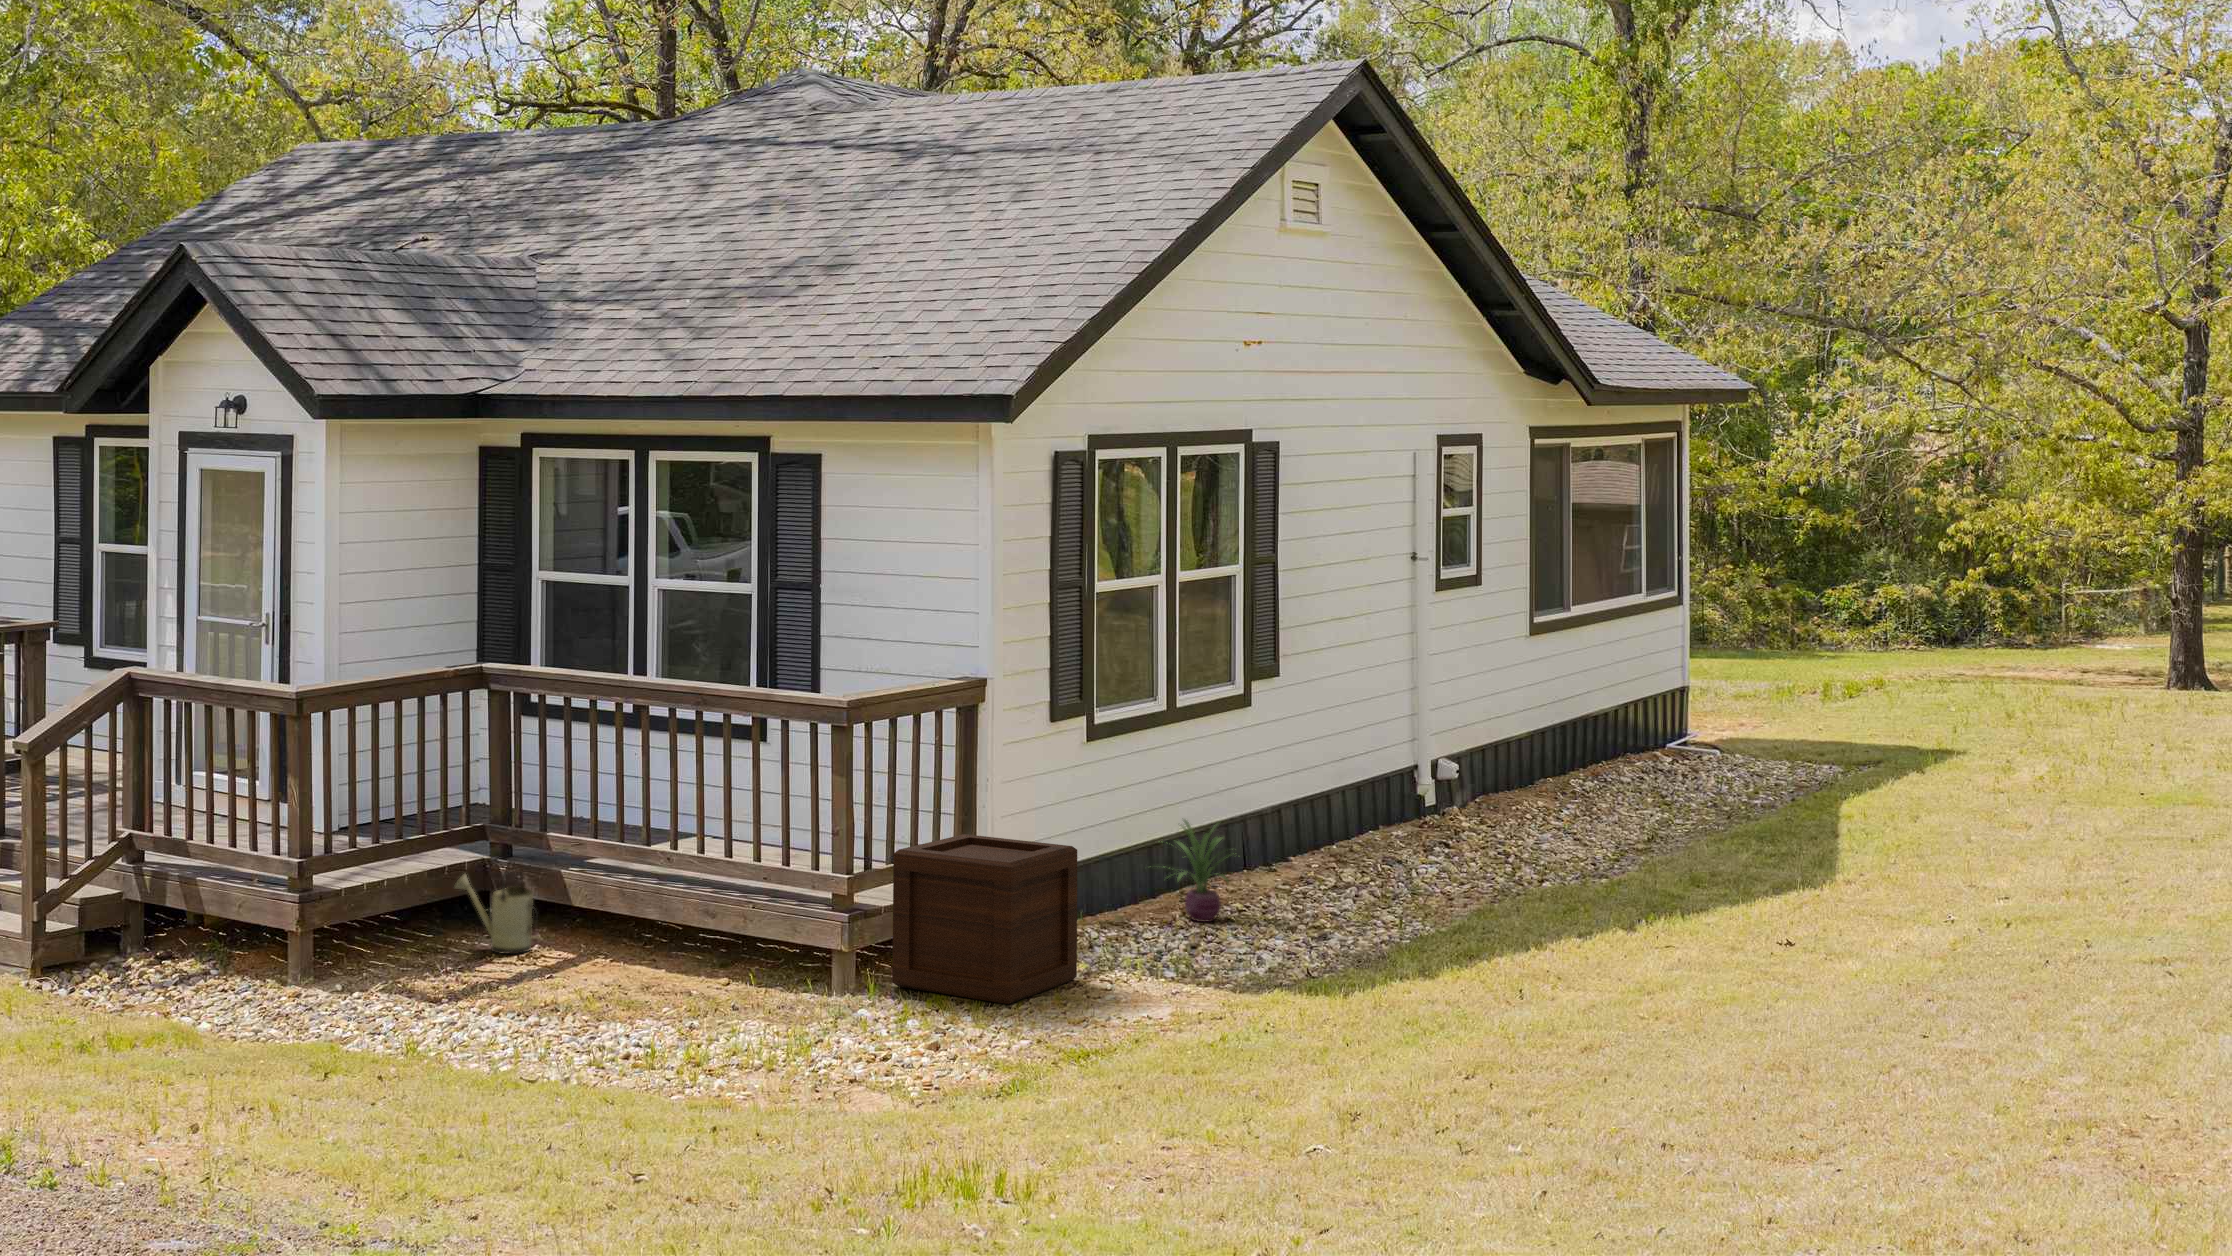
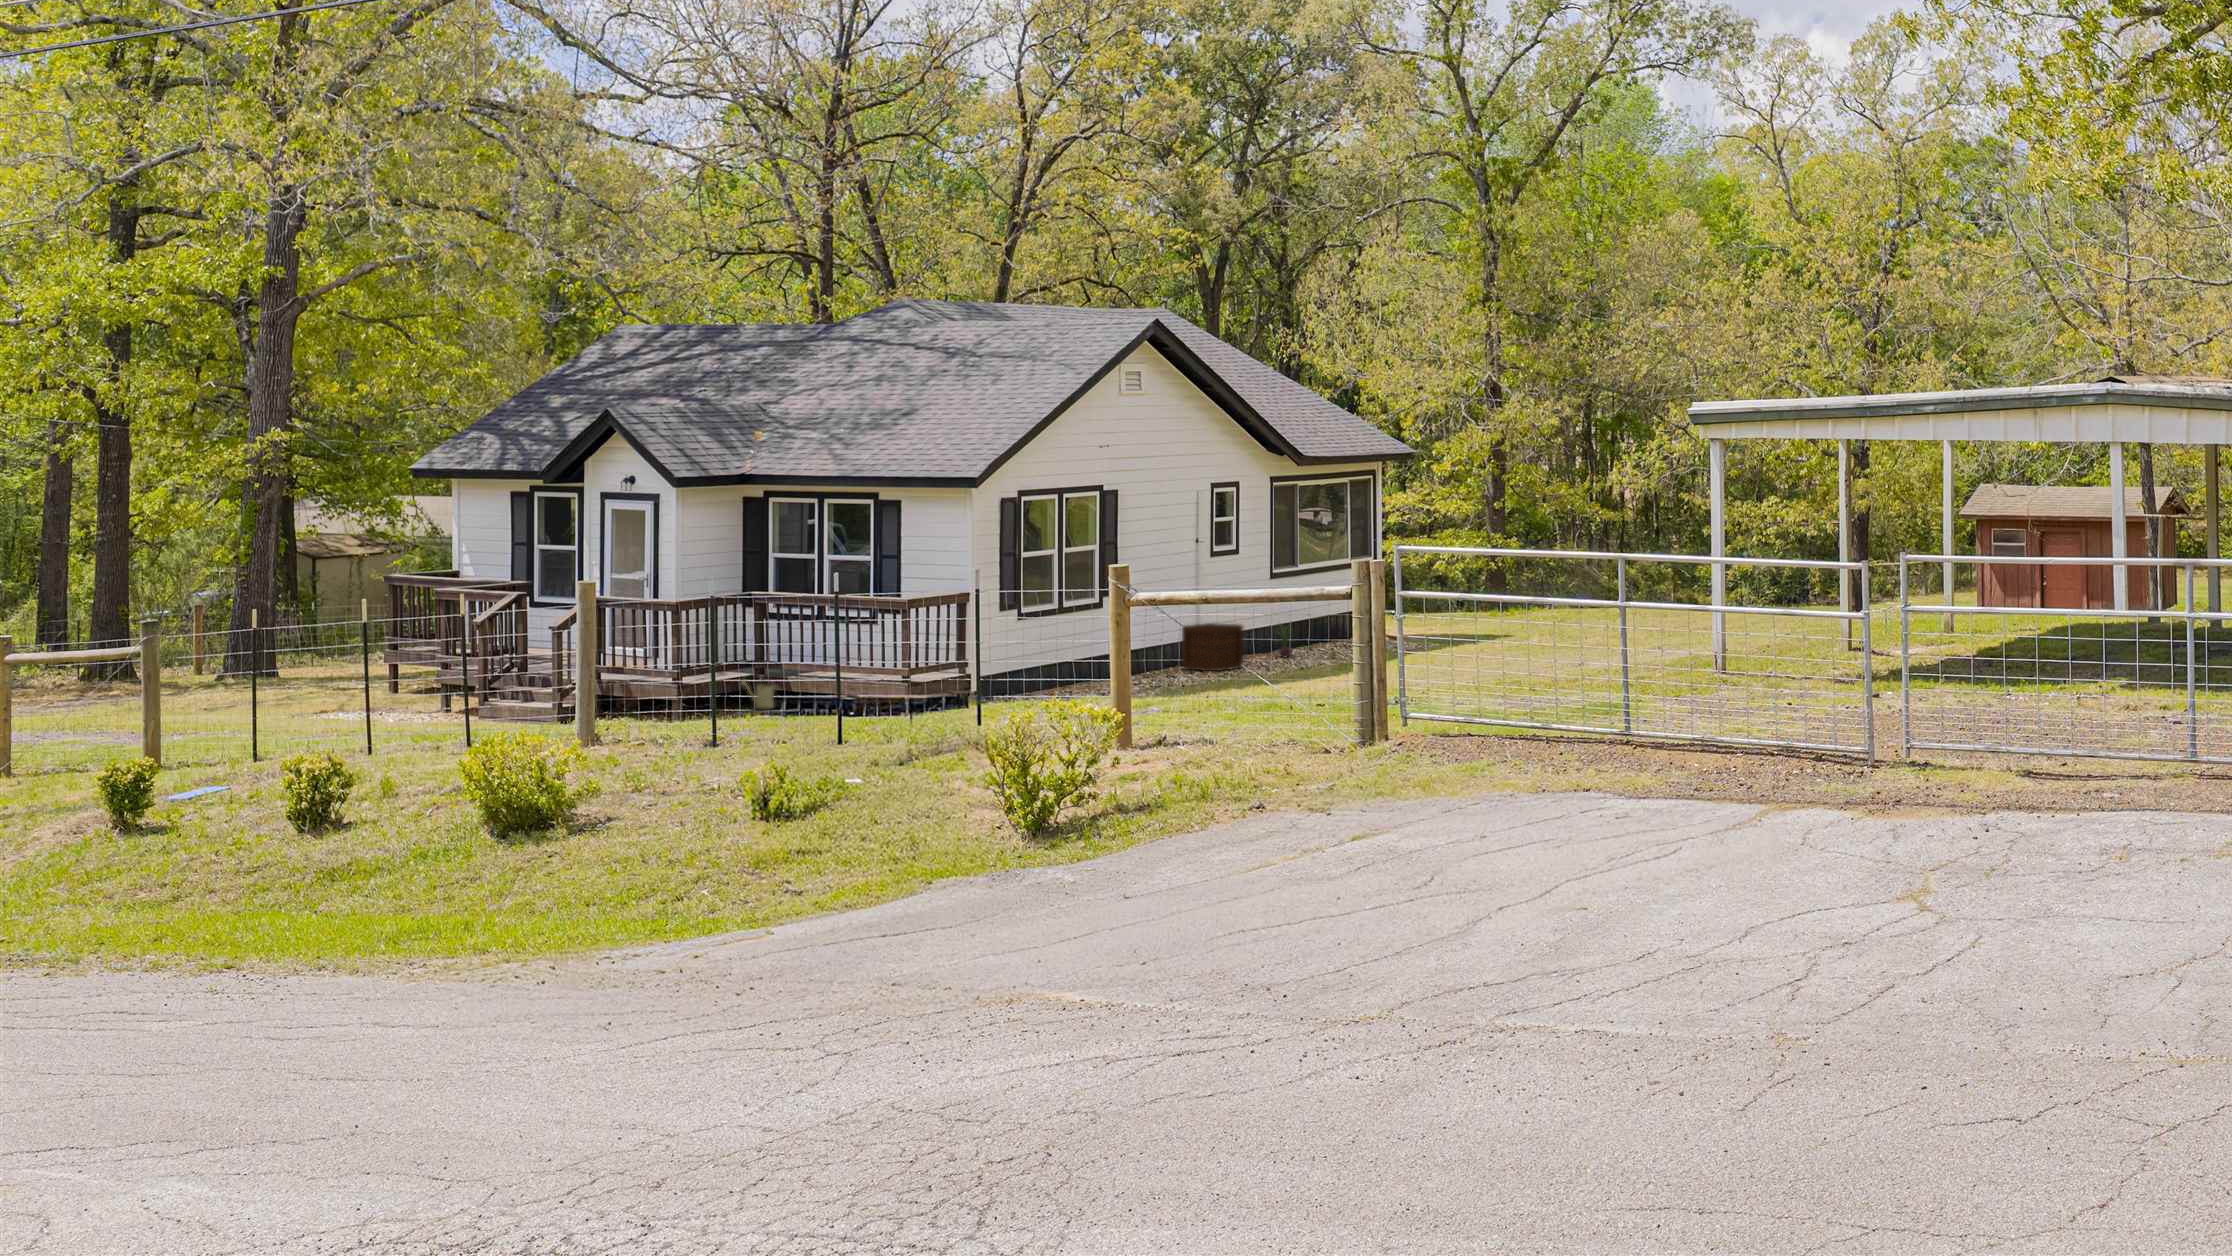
decorative plant: present [1172,820,1234,922] -> present [1277,628,1292,657]
wooden crate: present [892,834,1077,1004] -> present [1182,623,1243,671]

